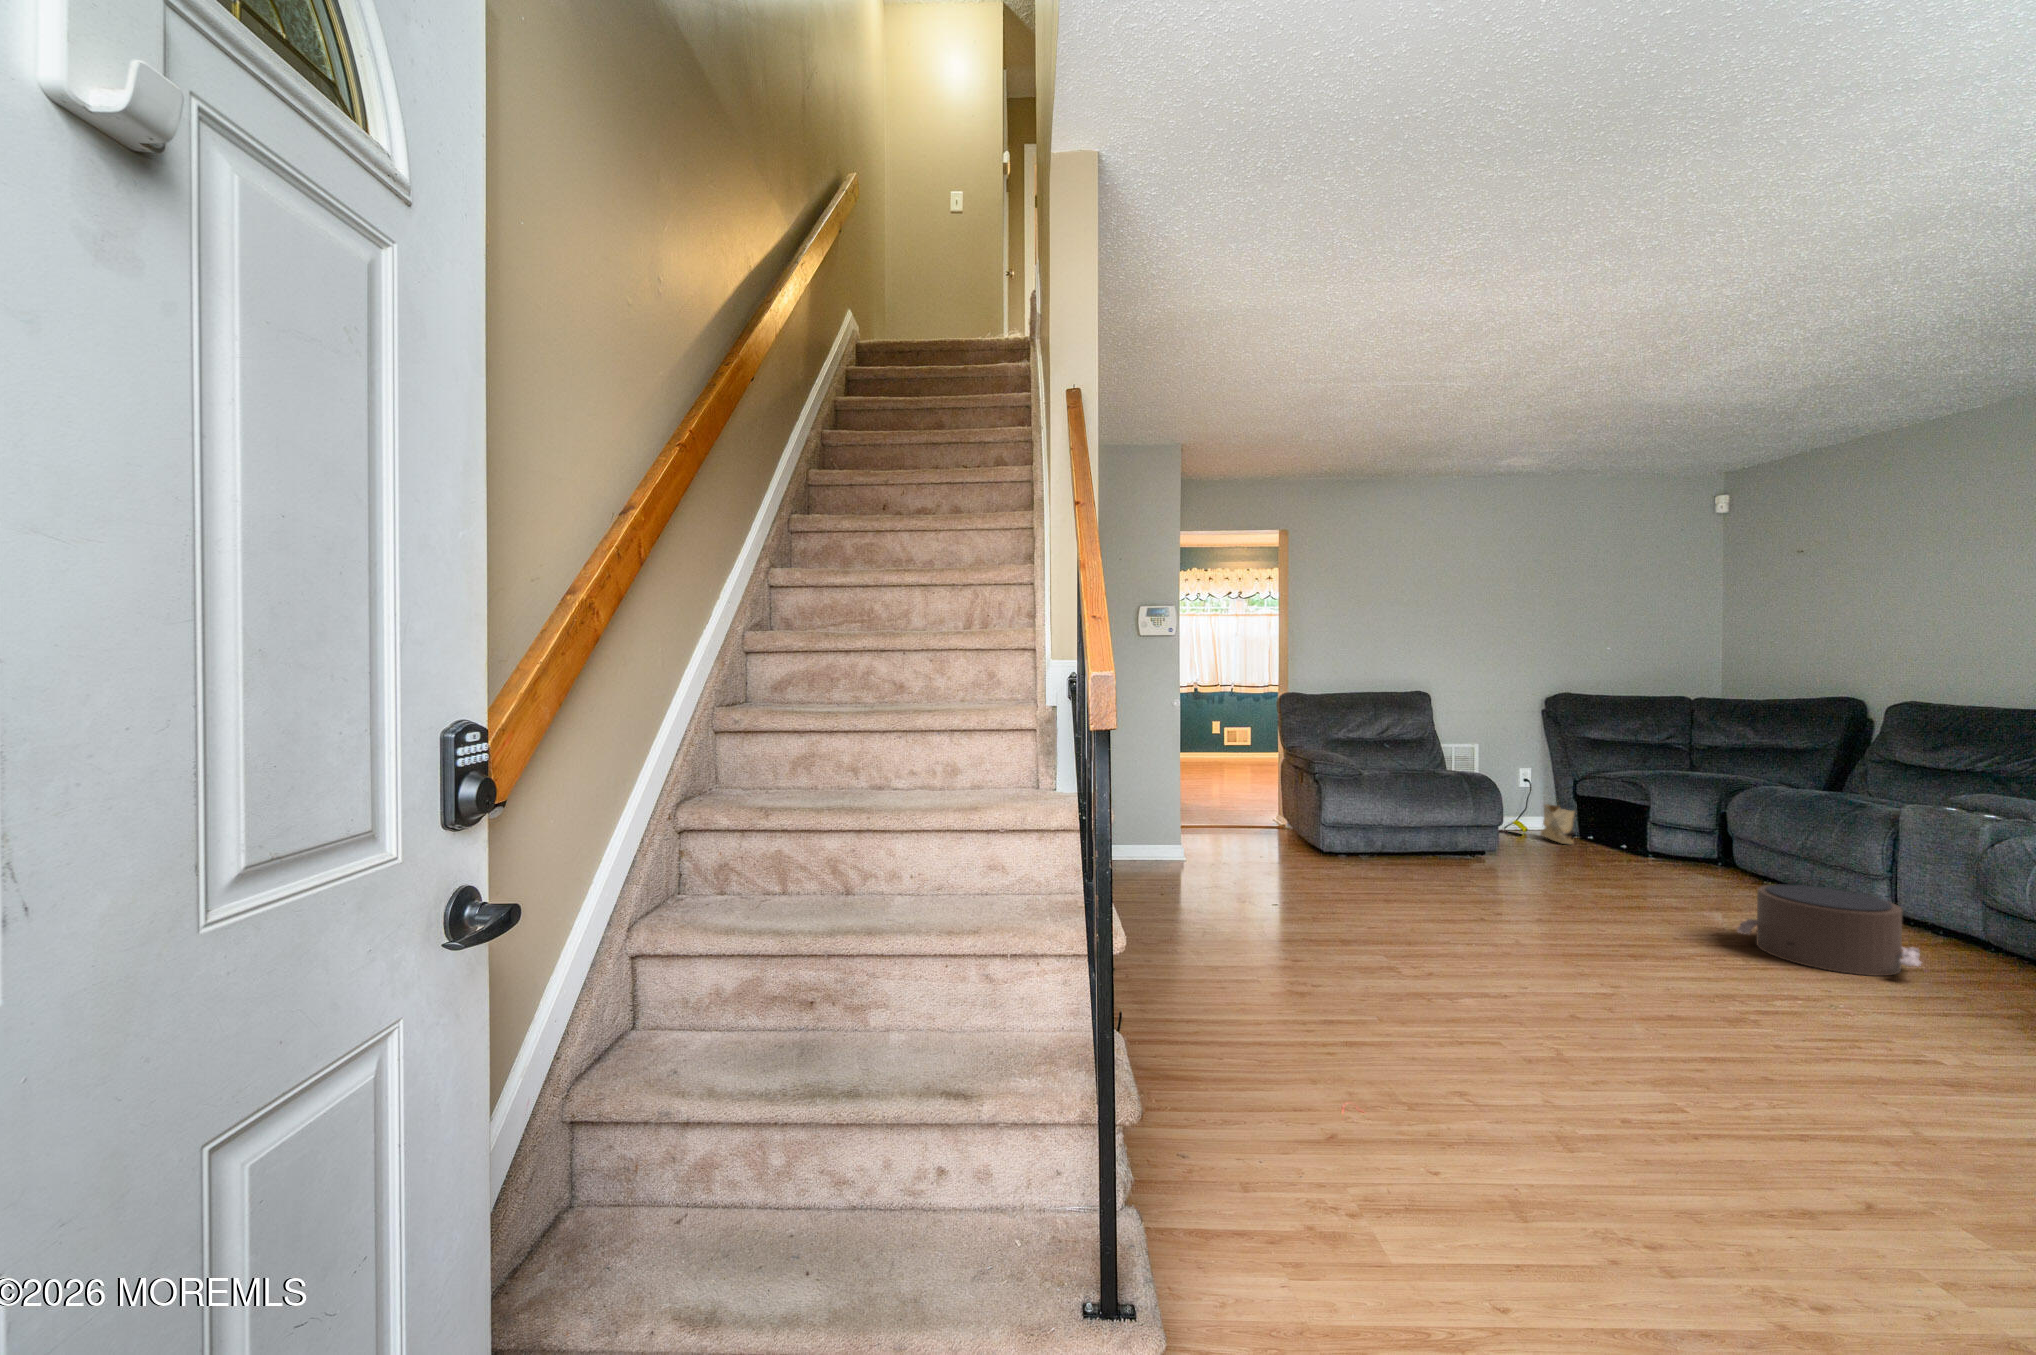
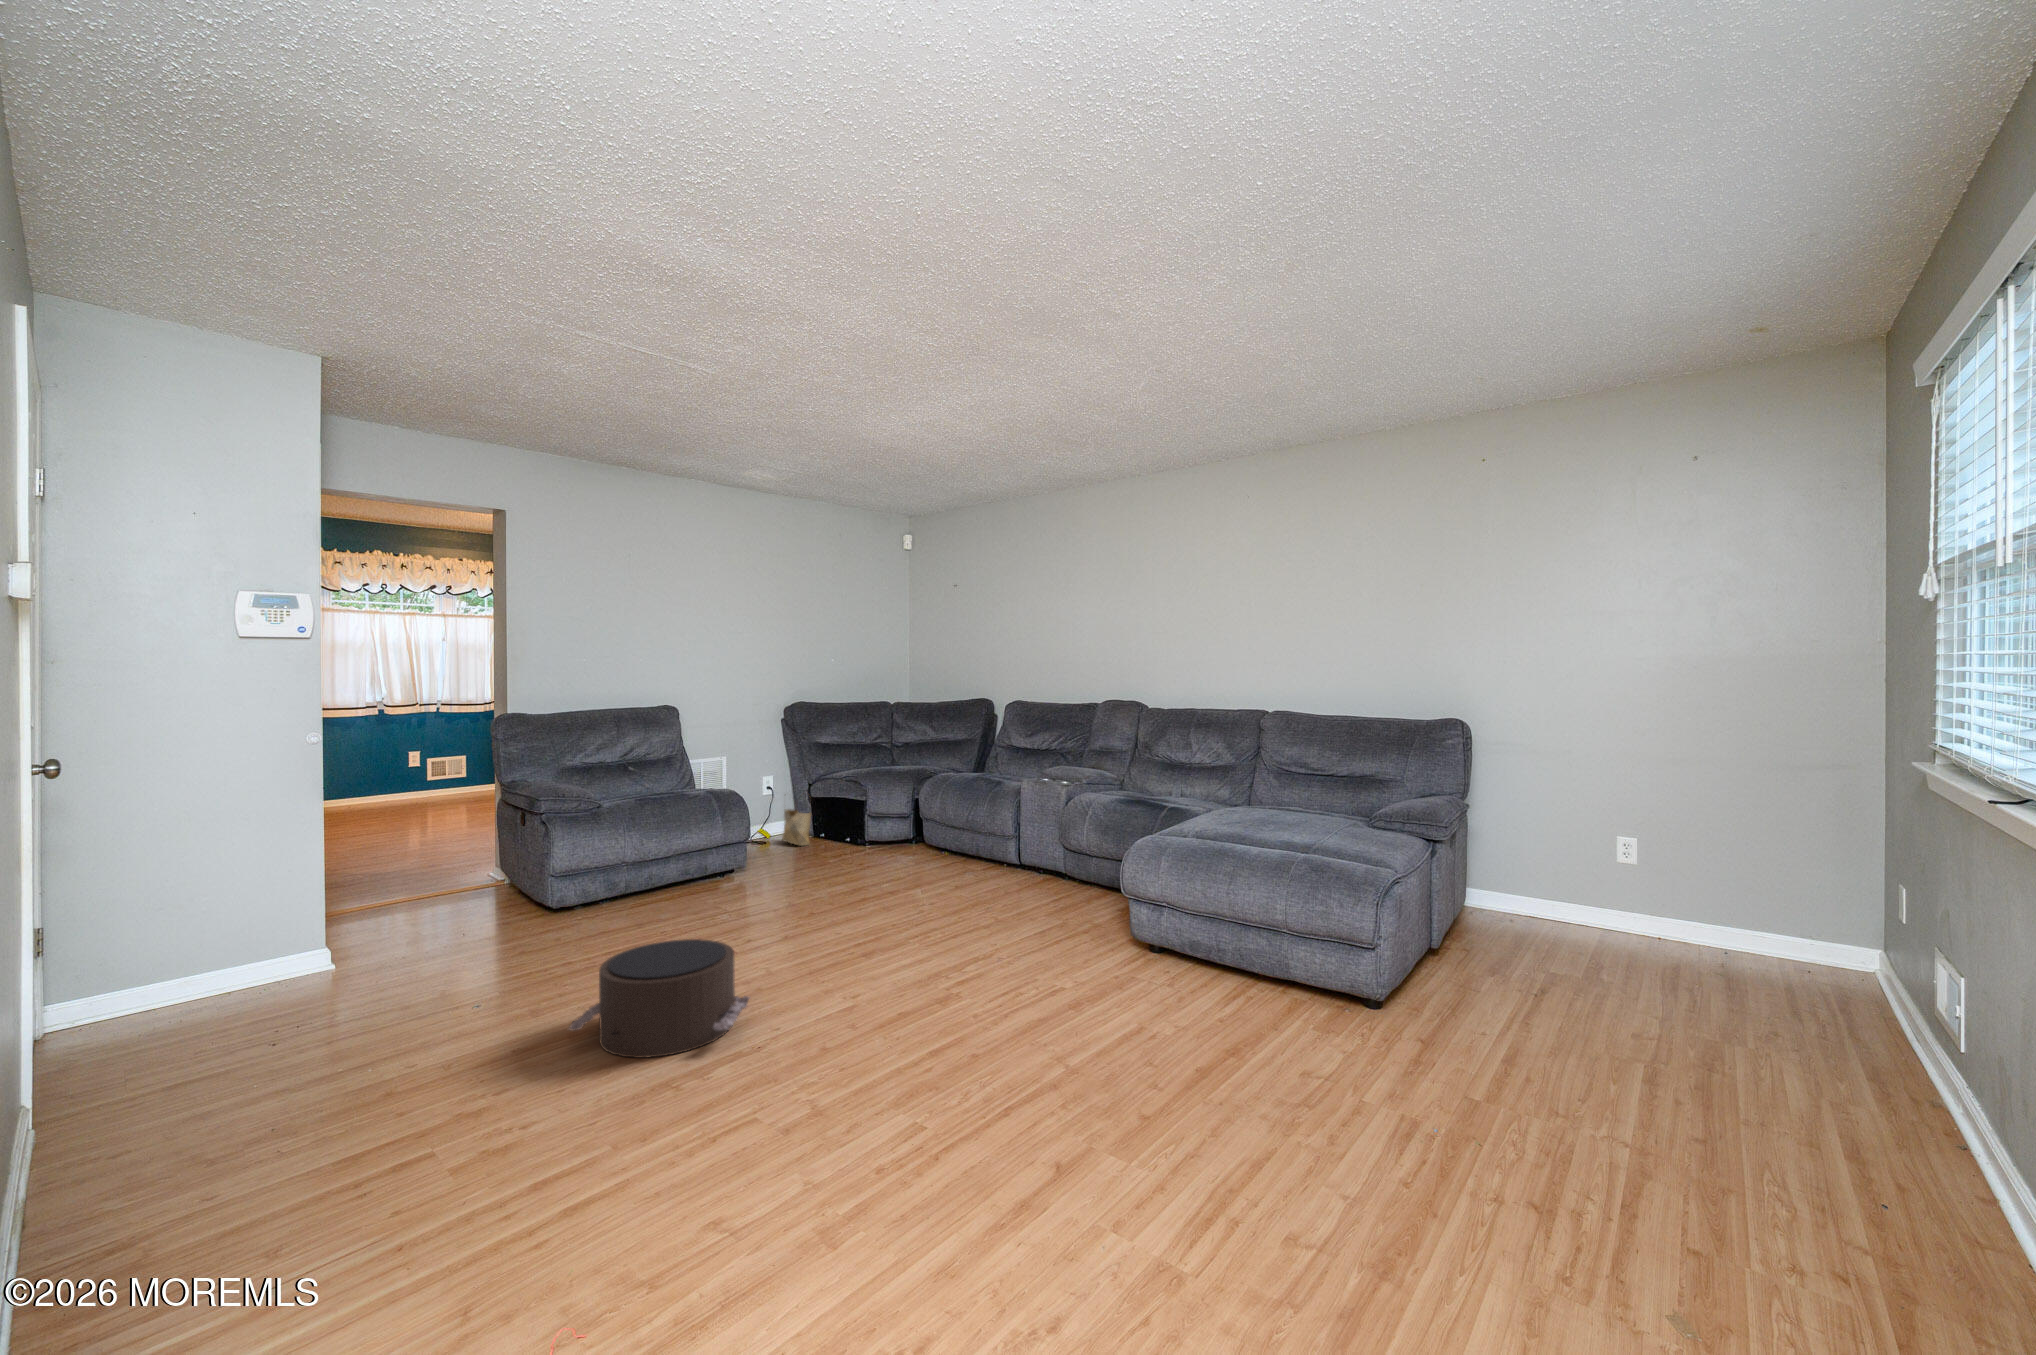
pouf: present [1737,884,1921,976] -> present [569,939,750,1058]

